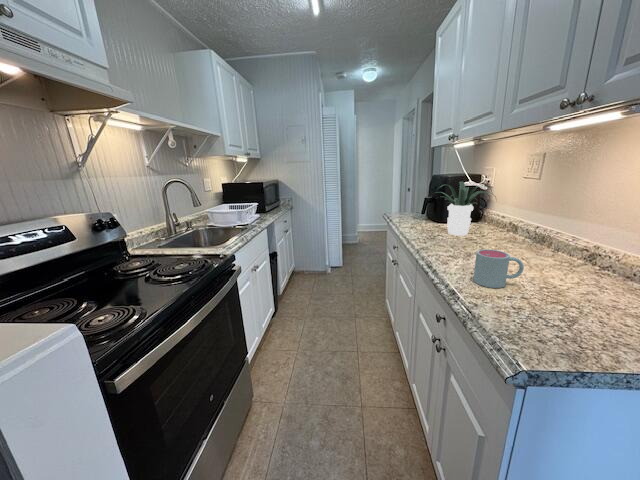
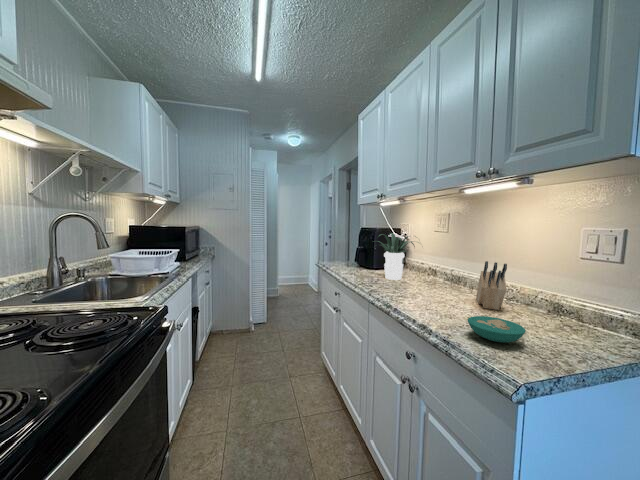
knife block: none [549,222,590,281] -> present [476,261,507,310]
mug: present [473,249,524,288] -> none [432,286,469,319]
bowl: none [500,289,572,324] -> present [468,316,526,343]

